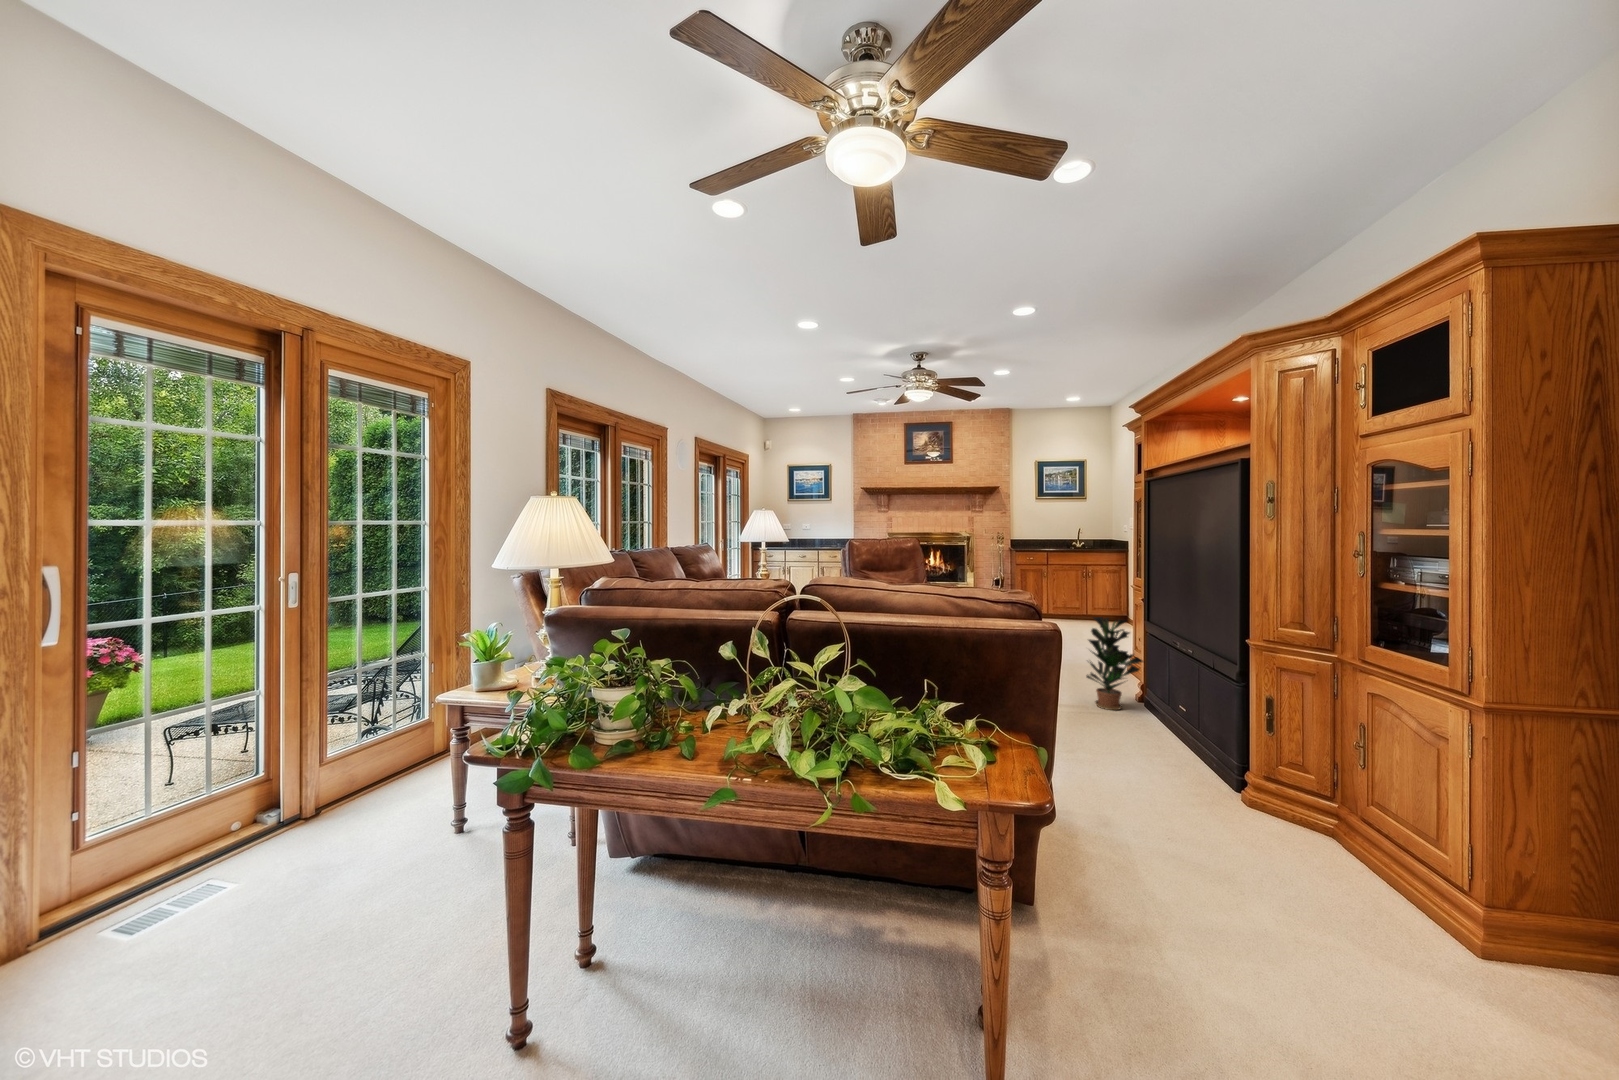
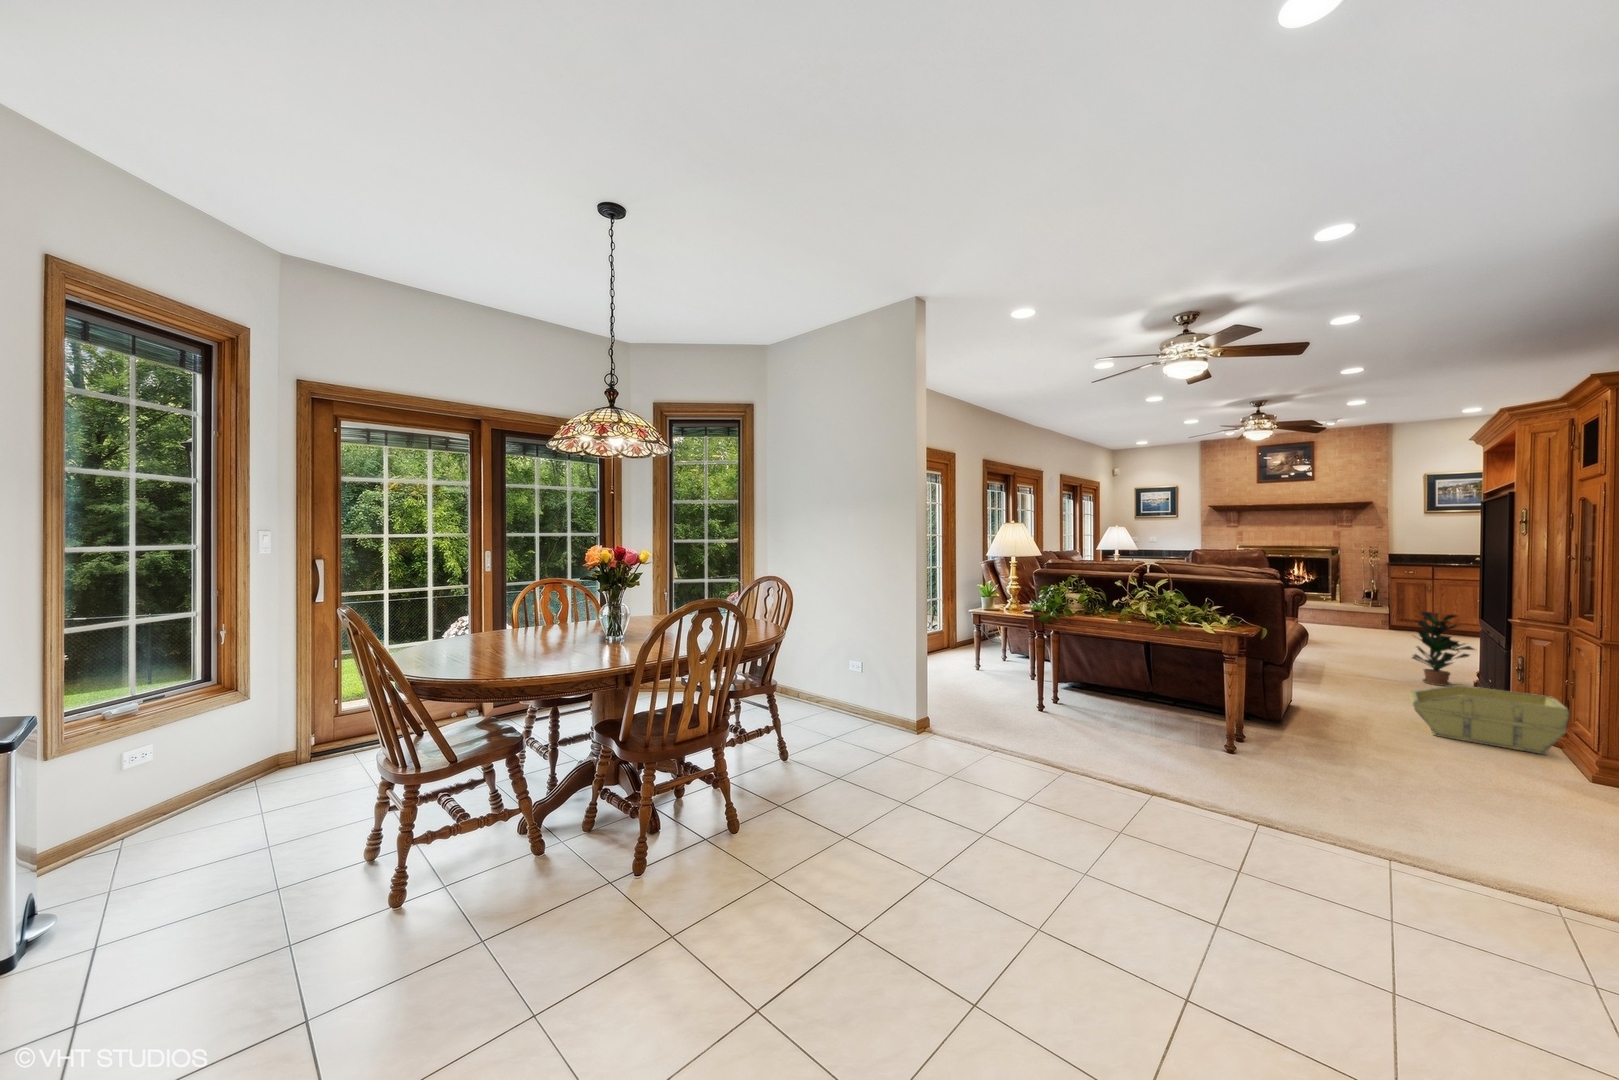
storage bin: none [1156,754,1382,877] -> present [1410,685,1569,754]

